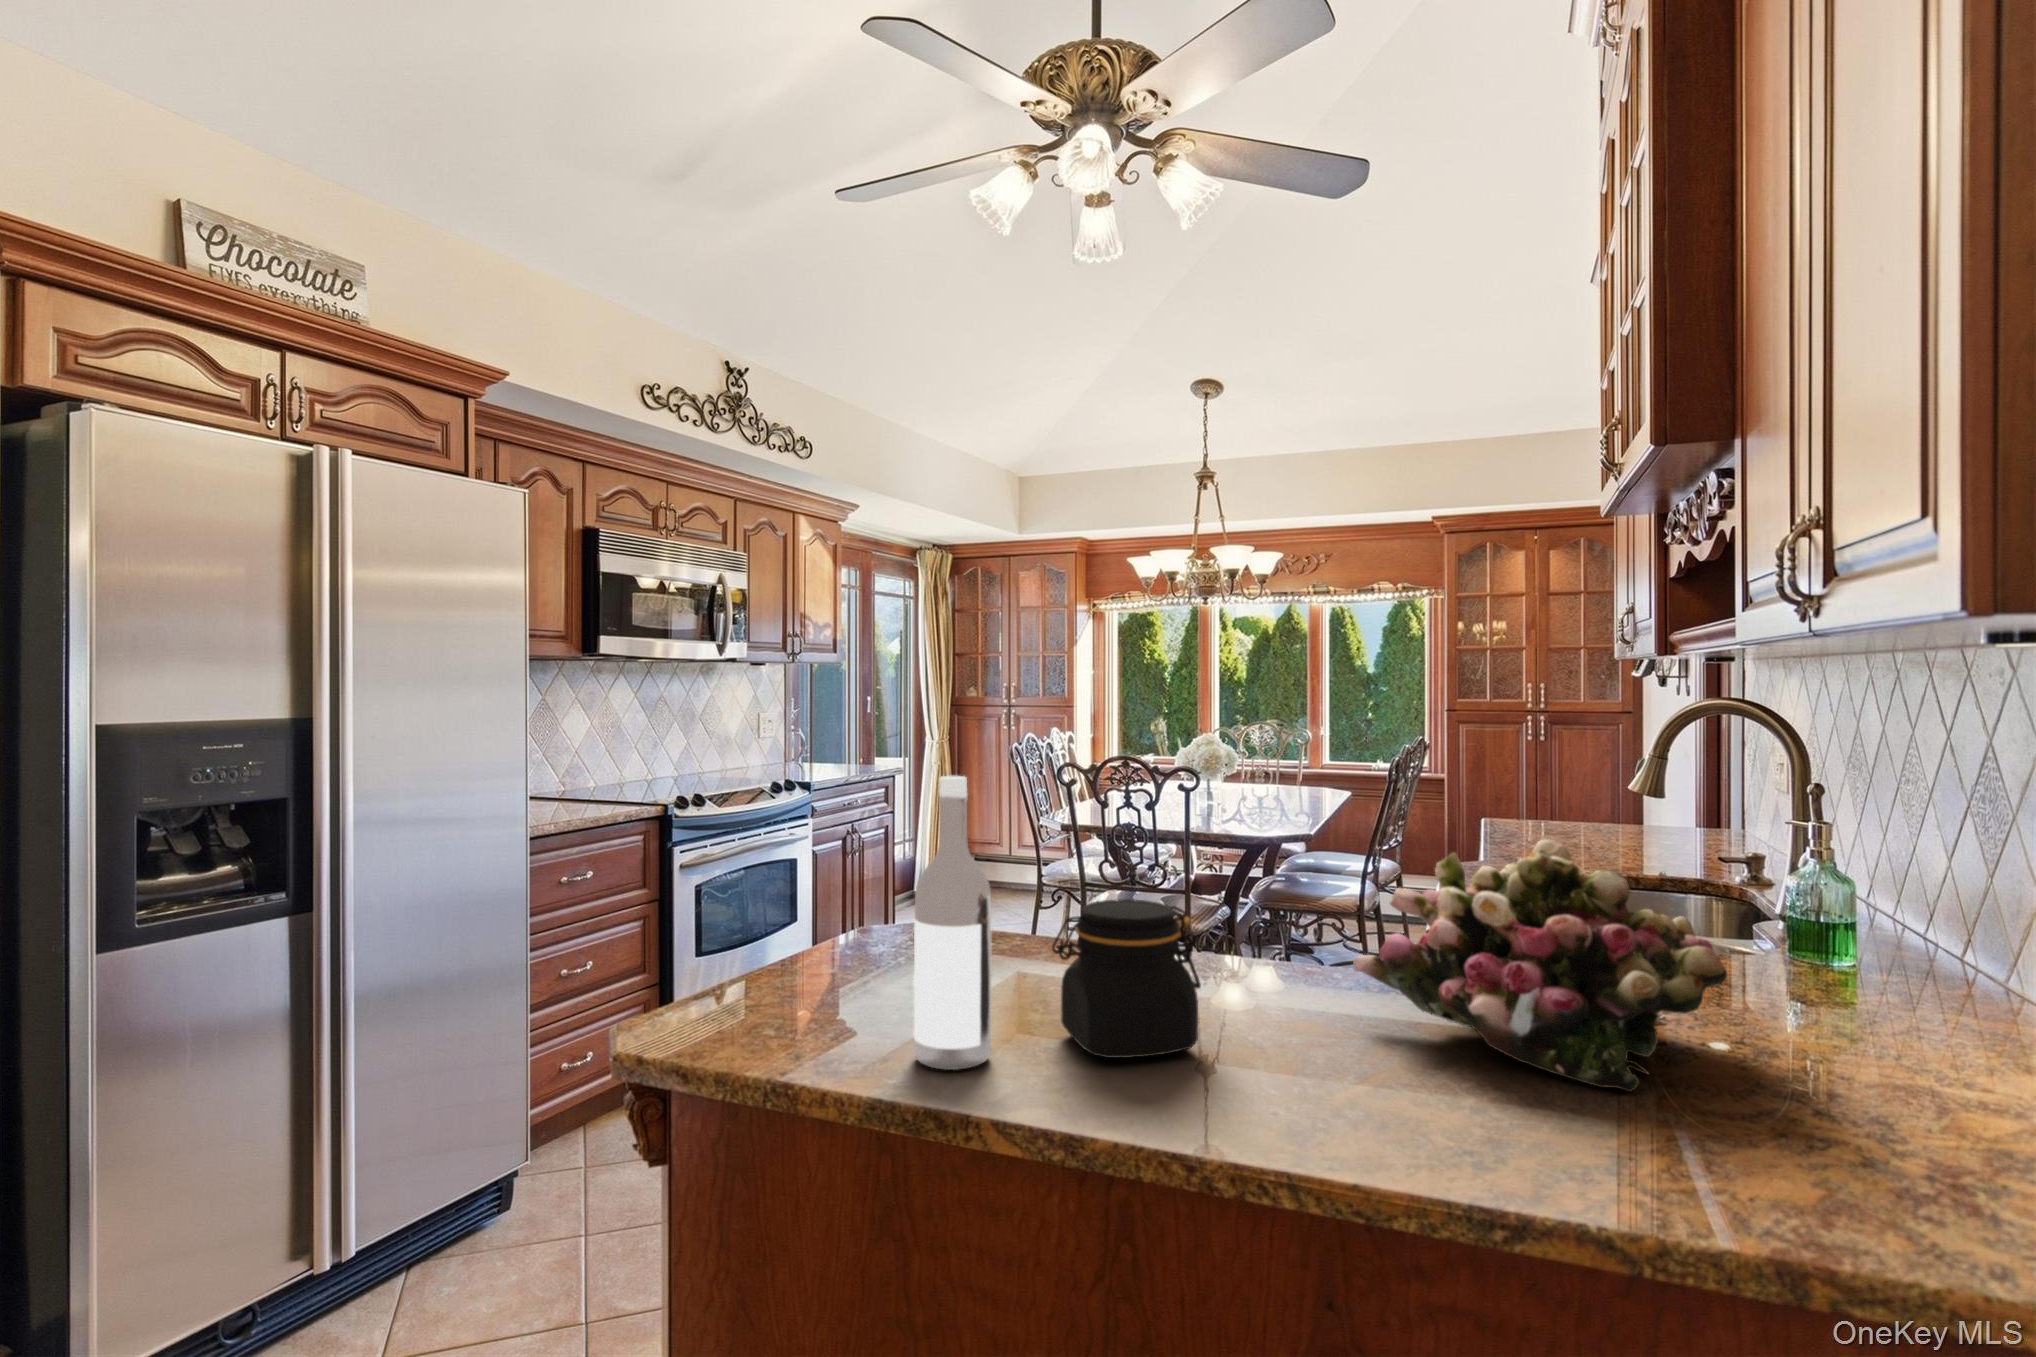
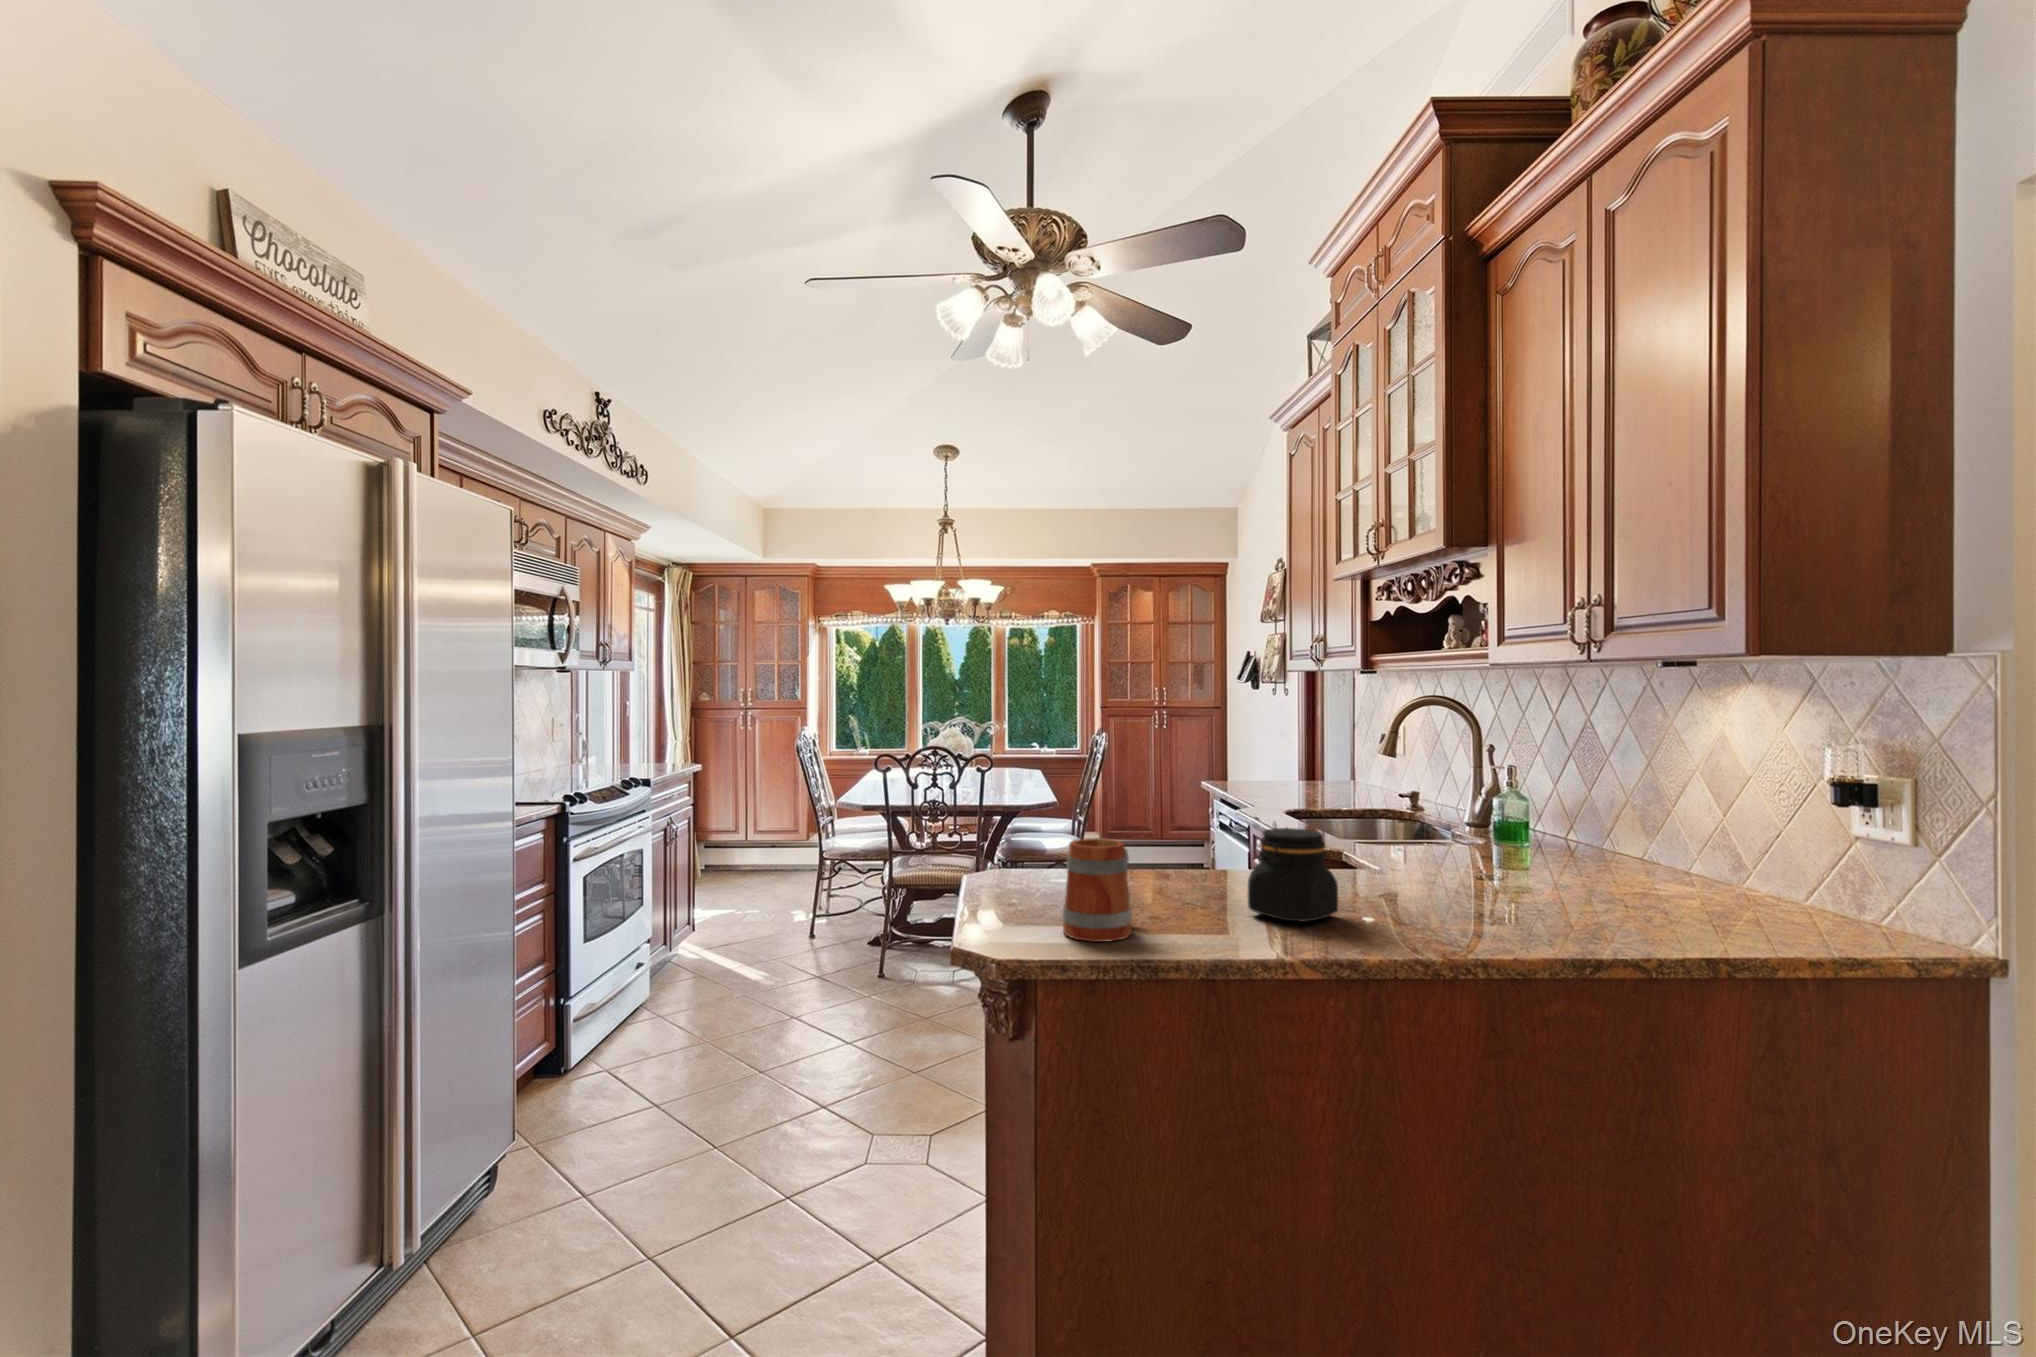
wine bottle: present [913,776,991,1070] -> none [1196,754,1247,940]
flower arrangement: present [1353,839,1727,1092] -> none [1370,780,1574,905]
mug: none [751,891,881,1045] -> present [1063,838,1132,942]

